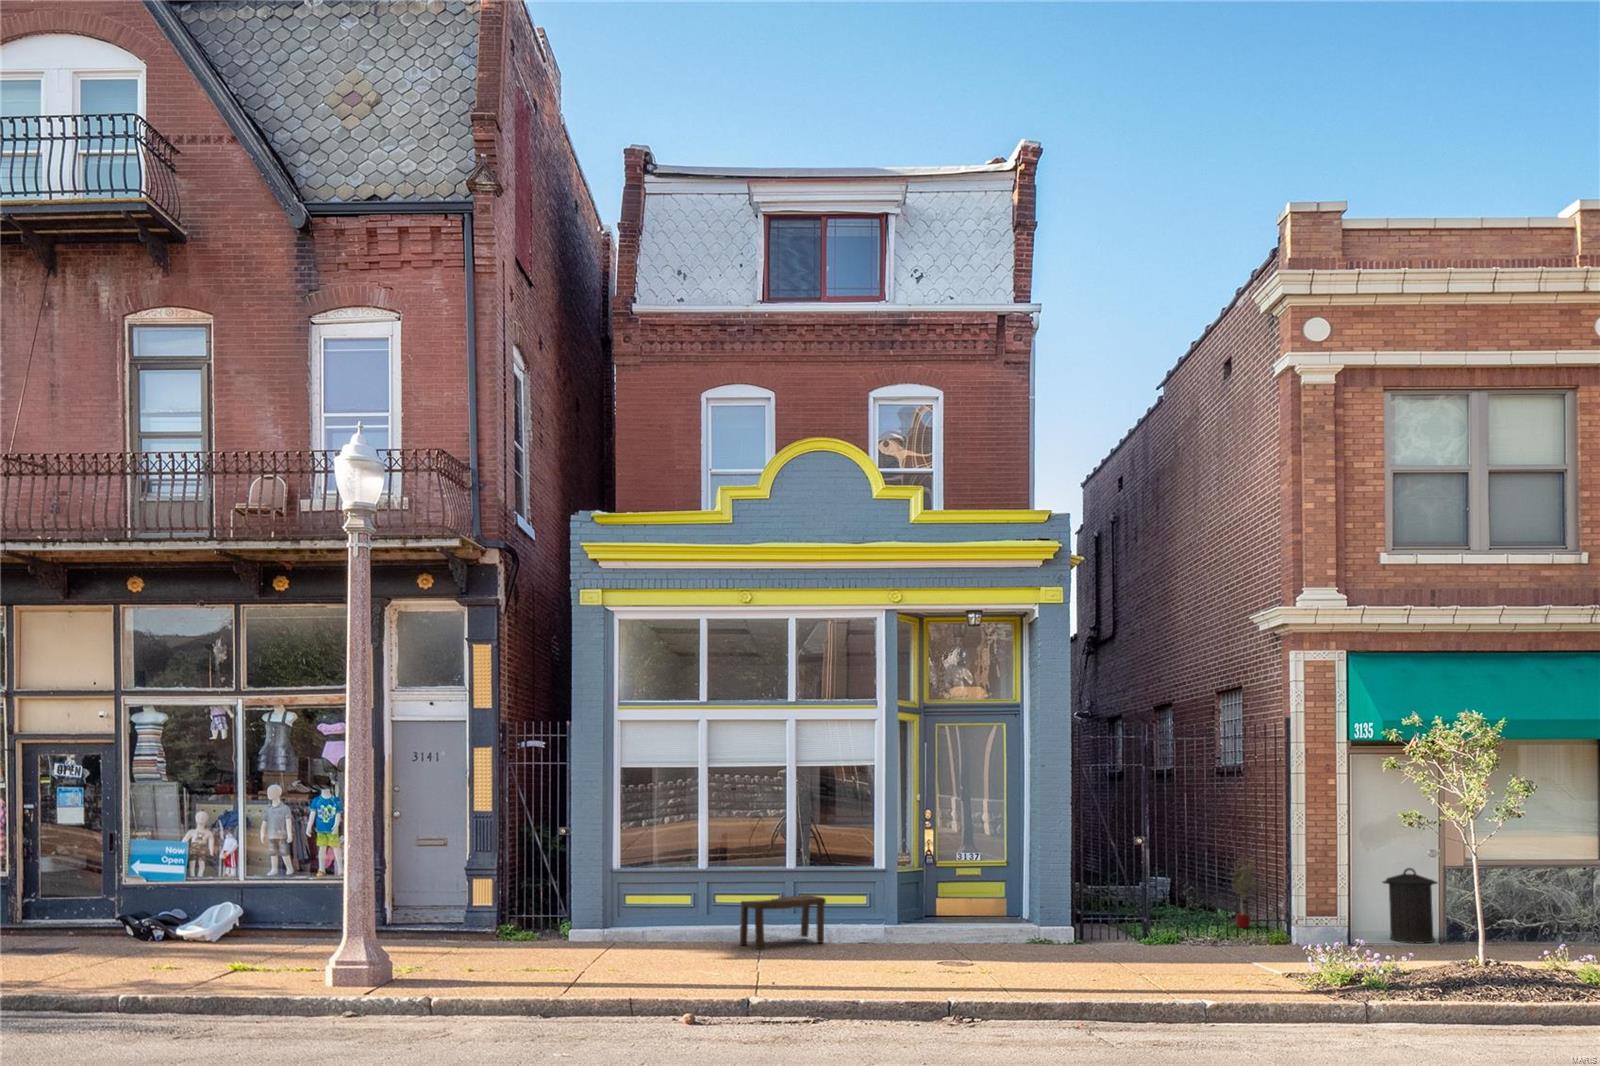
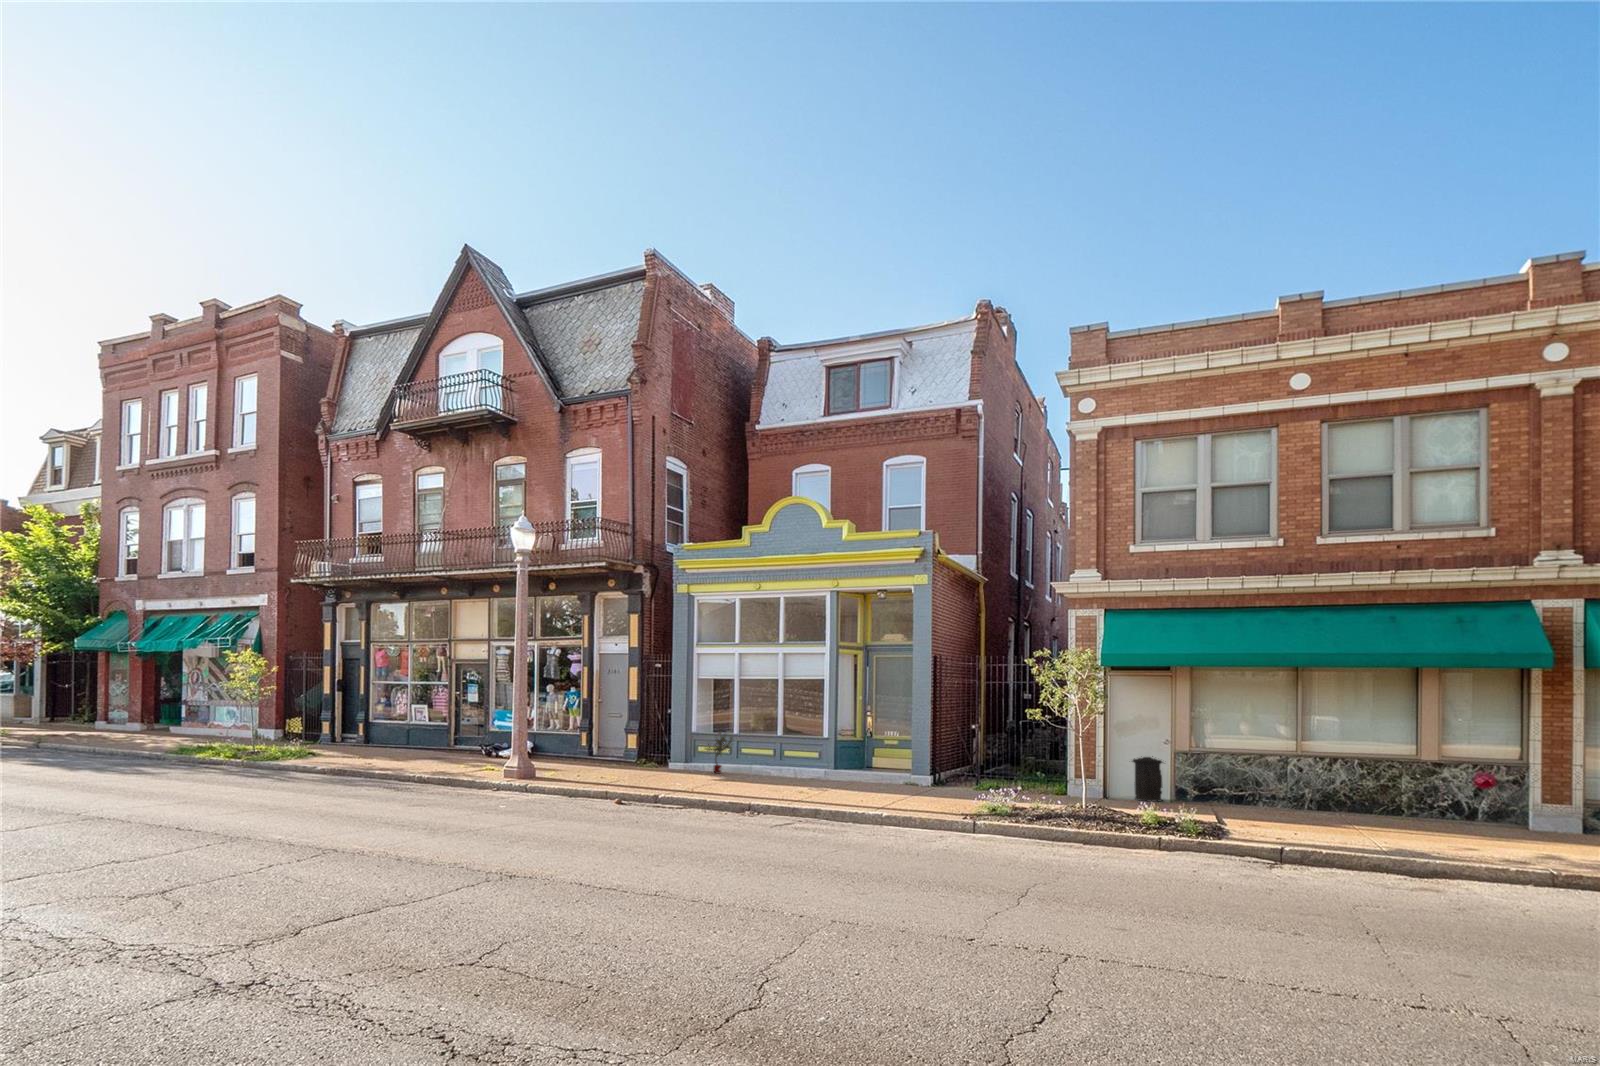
potted tree: present [1232,855,1267,928] -> present [705,732,733,773]
bench: present [740,894,826,949] -> none [742,751,788,778]

